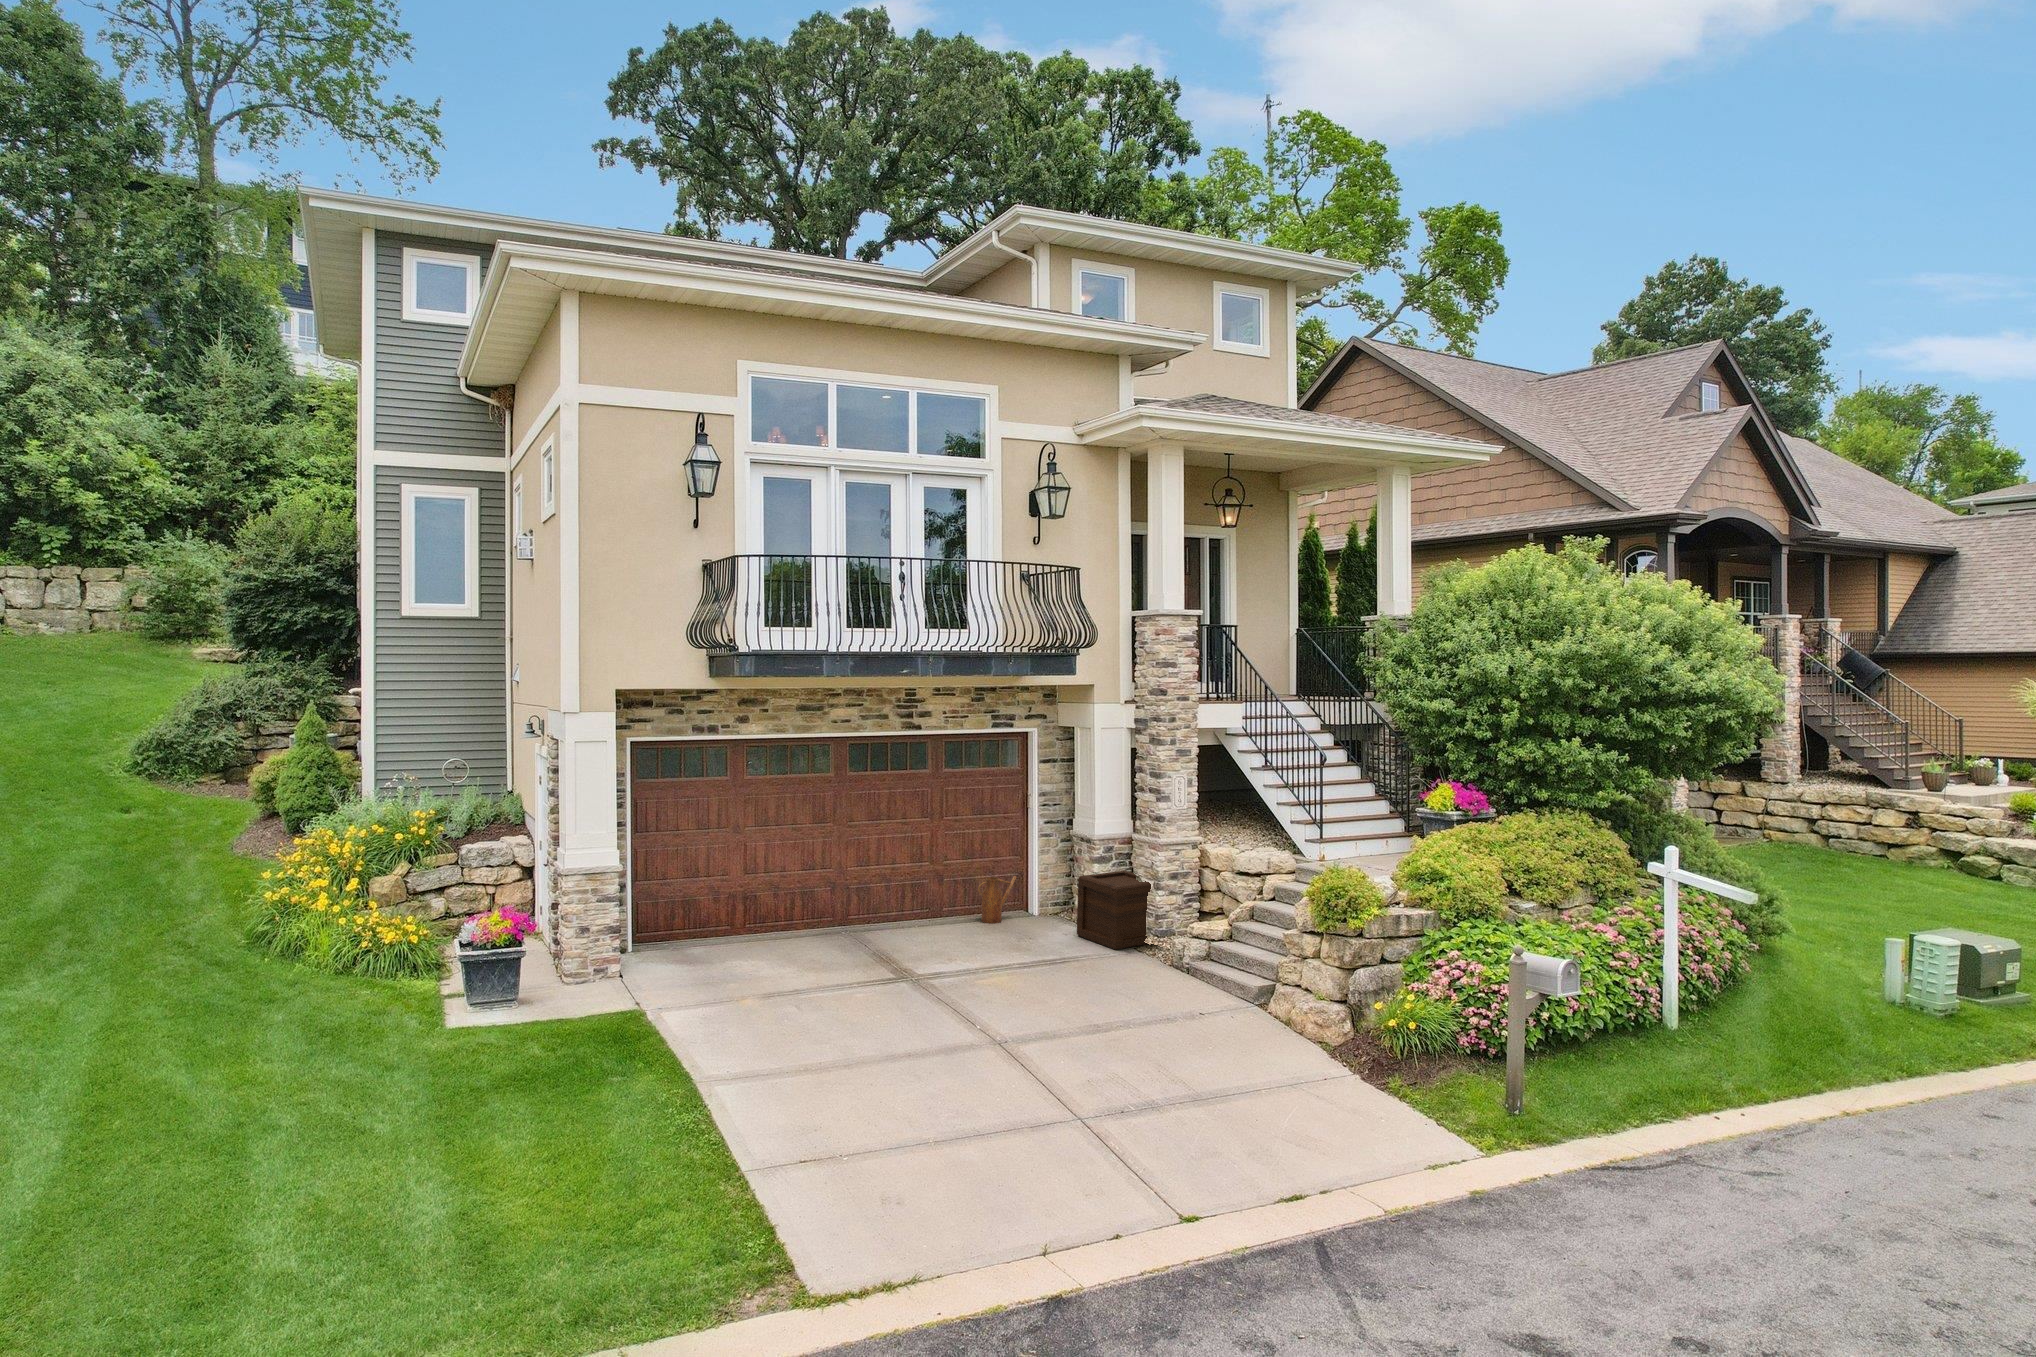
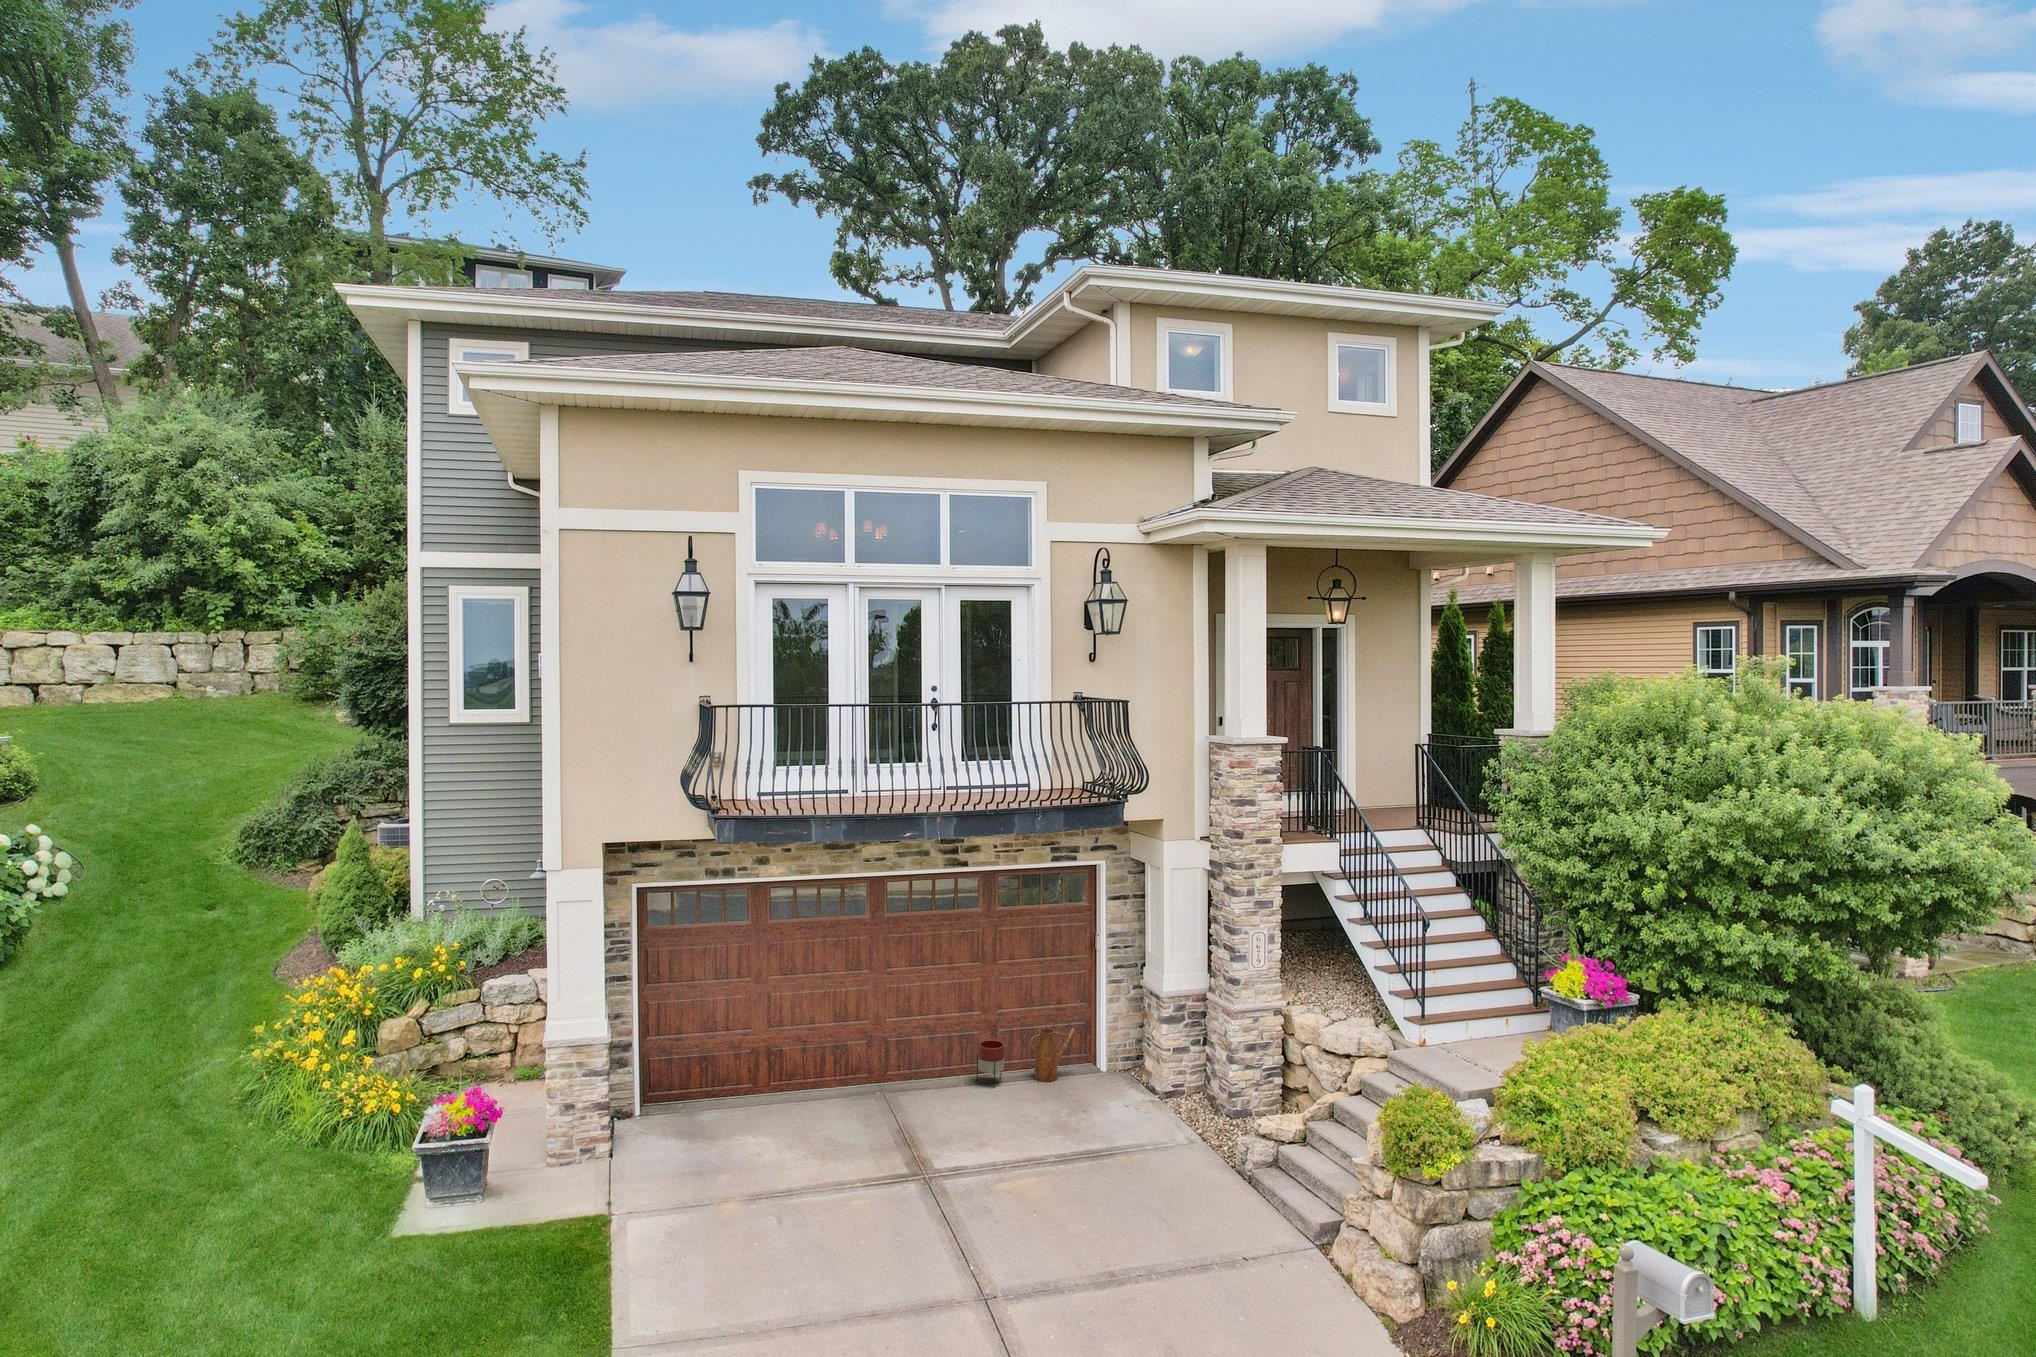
wooden crate: present [1077,871,1151,950] -> none [1134,1033,1234,1136]
planter: none [932,888,957,928] -> present [977,1040,1004,1088]

